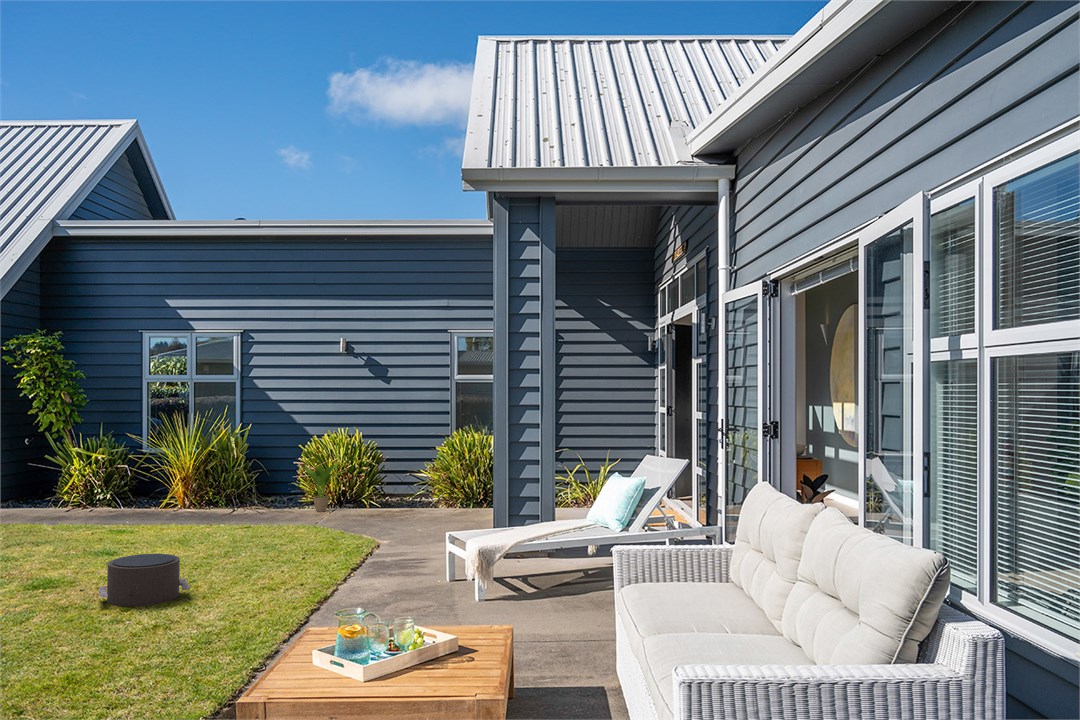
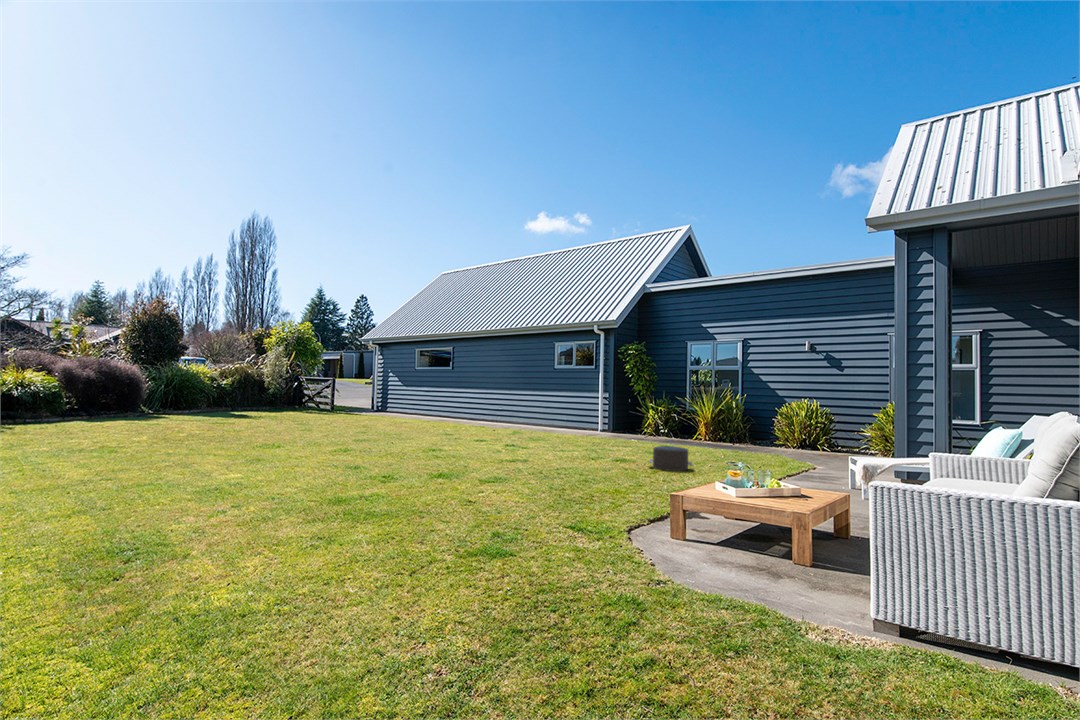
potted plant: present [304,460,344,512] -> none [775,414,806,450]

